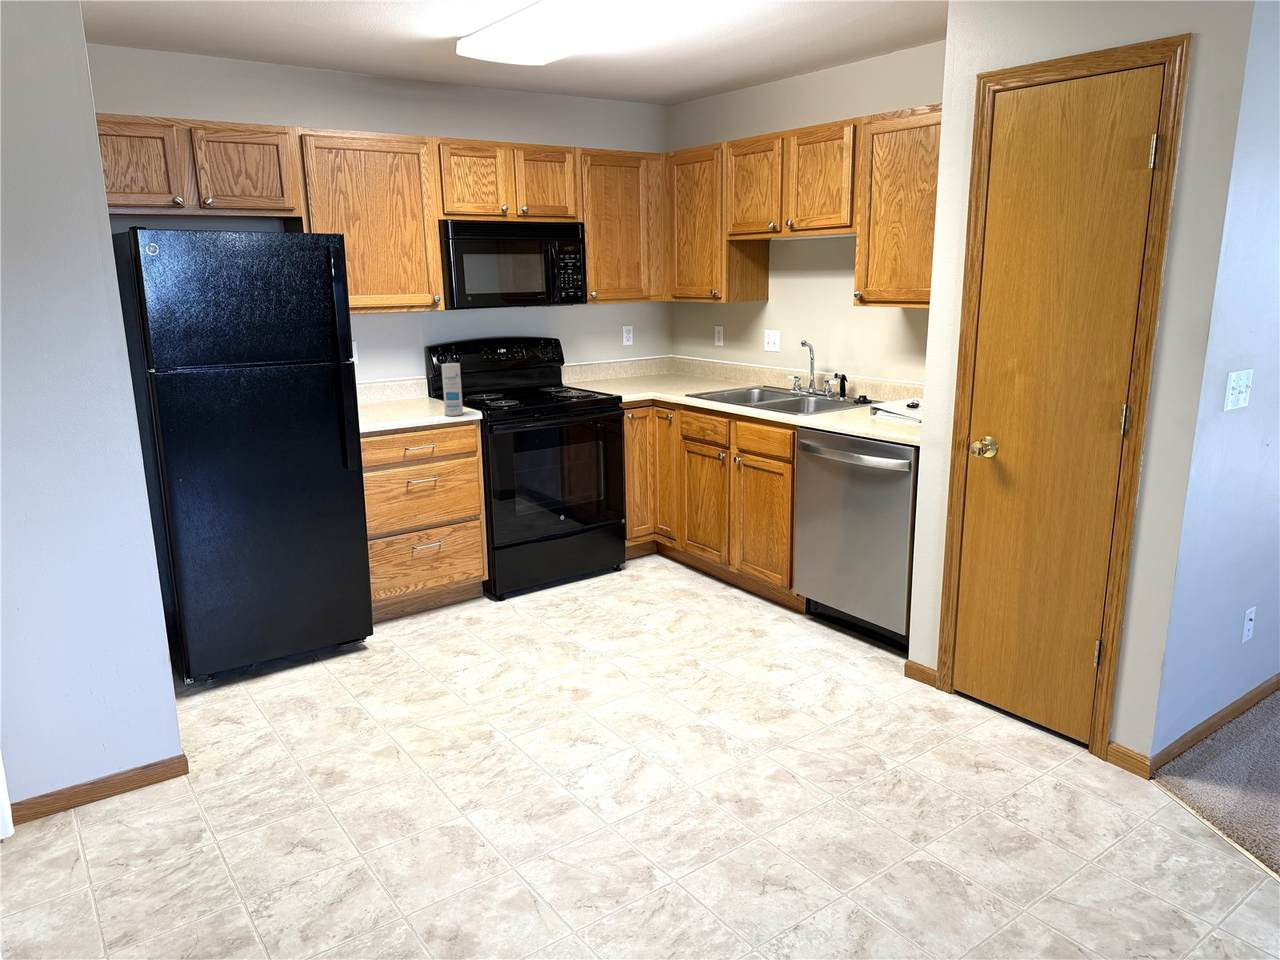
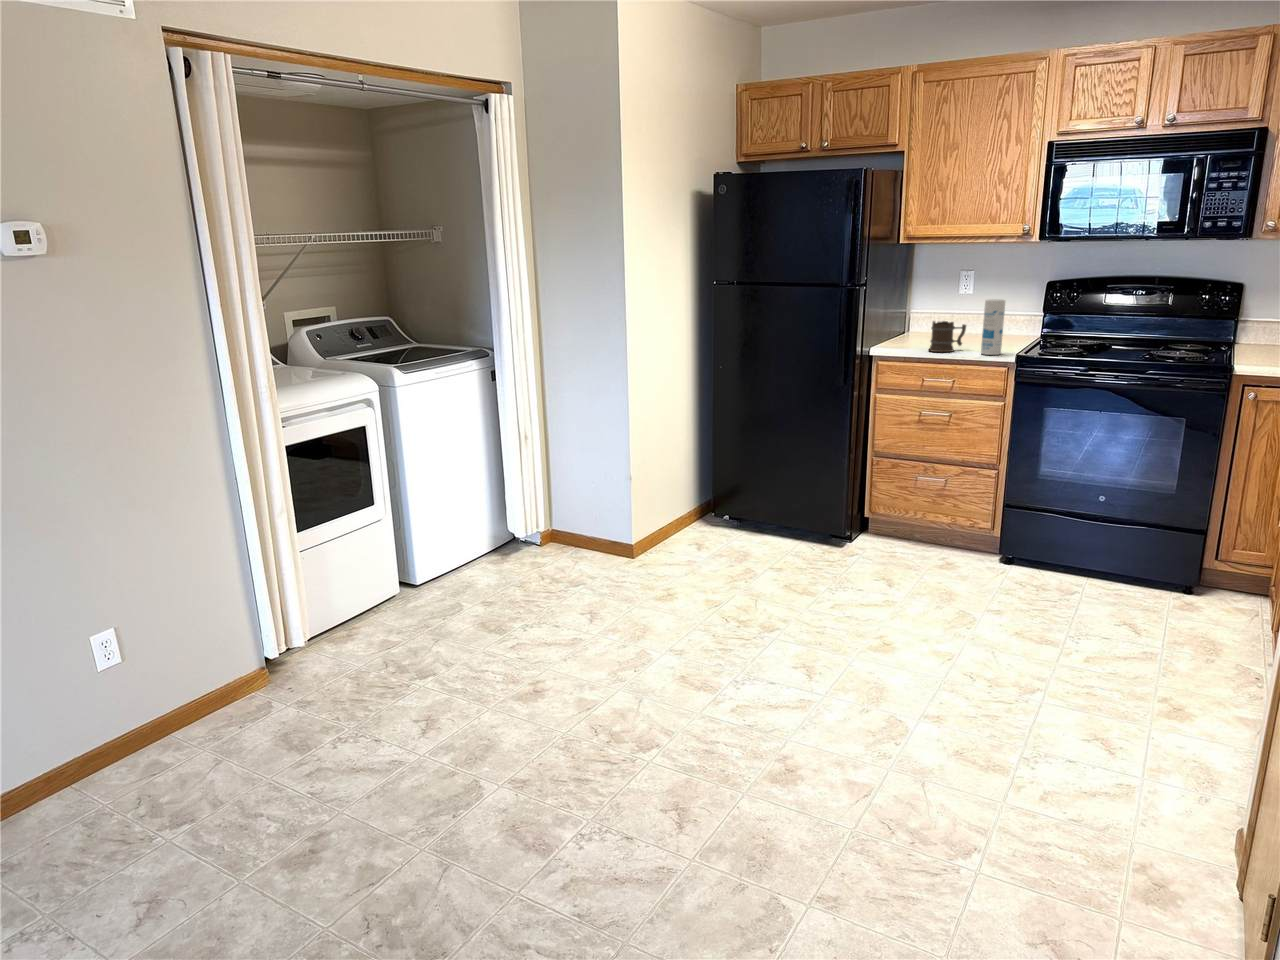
mug: none [392,389,418,421] -> present [929,321,966,352]

